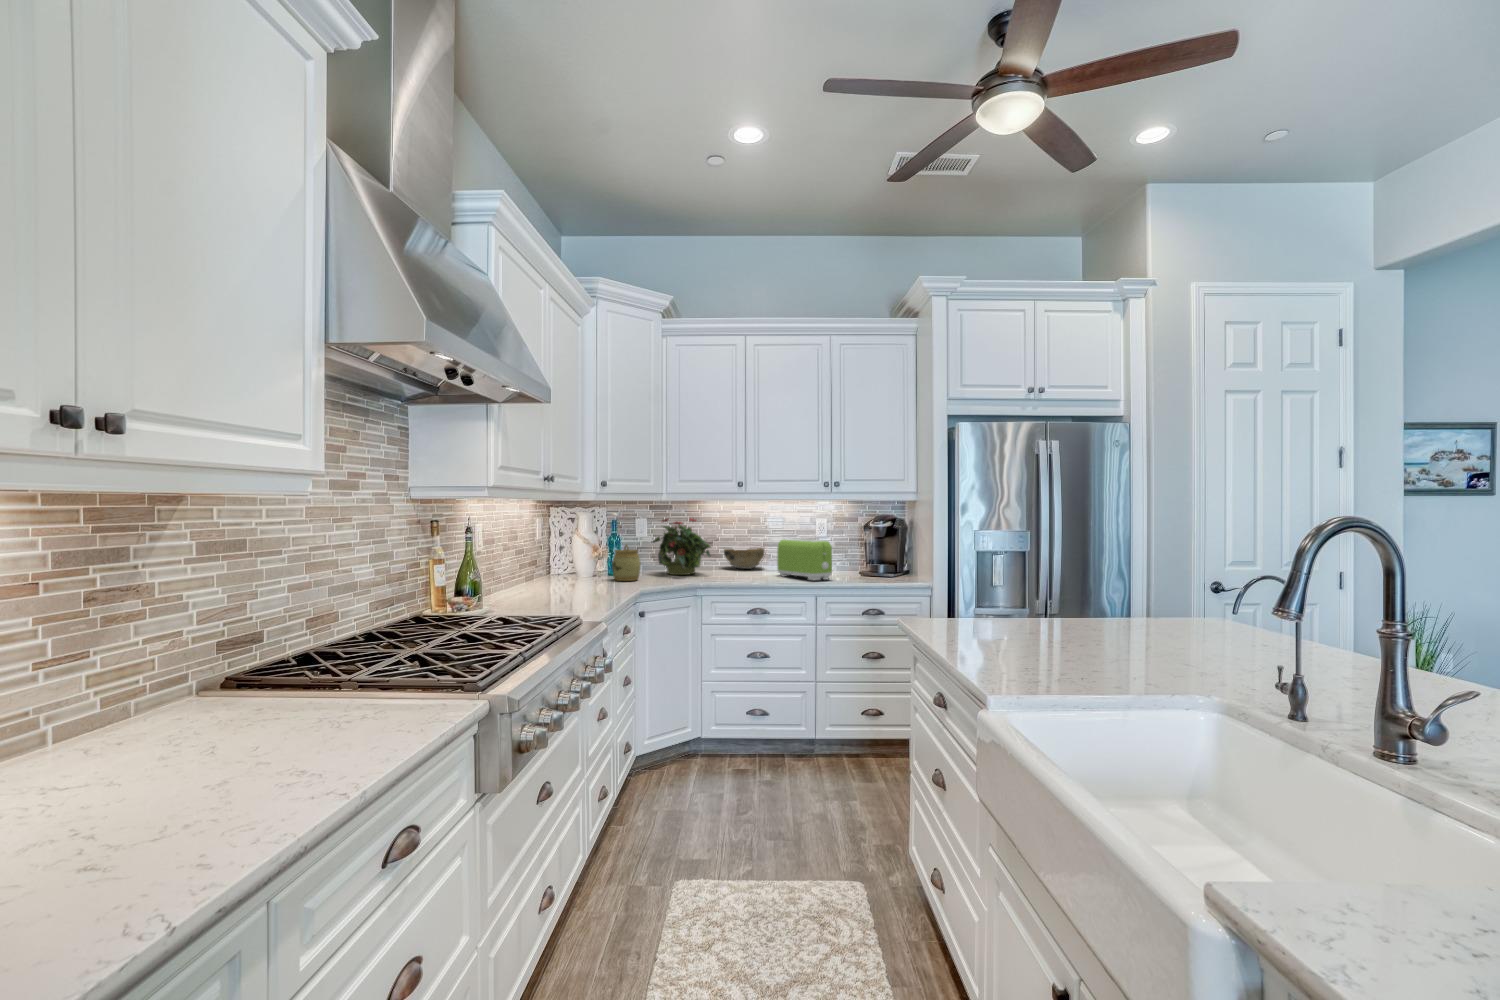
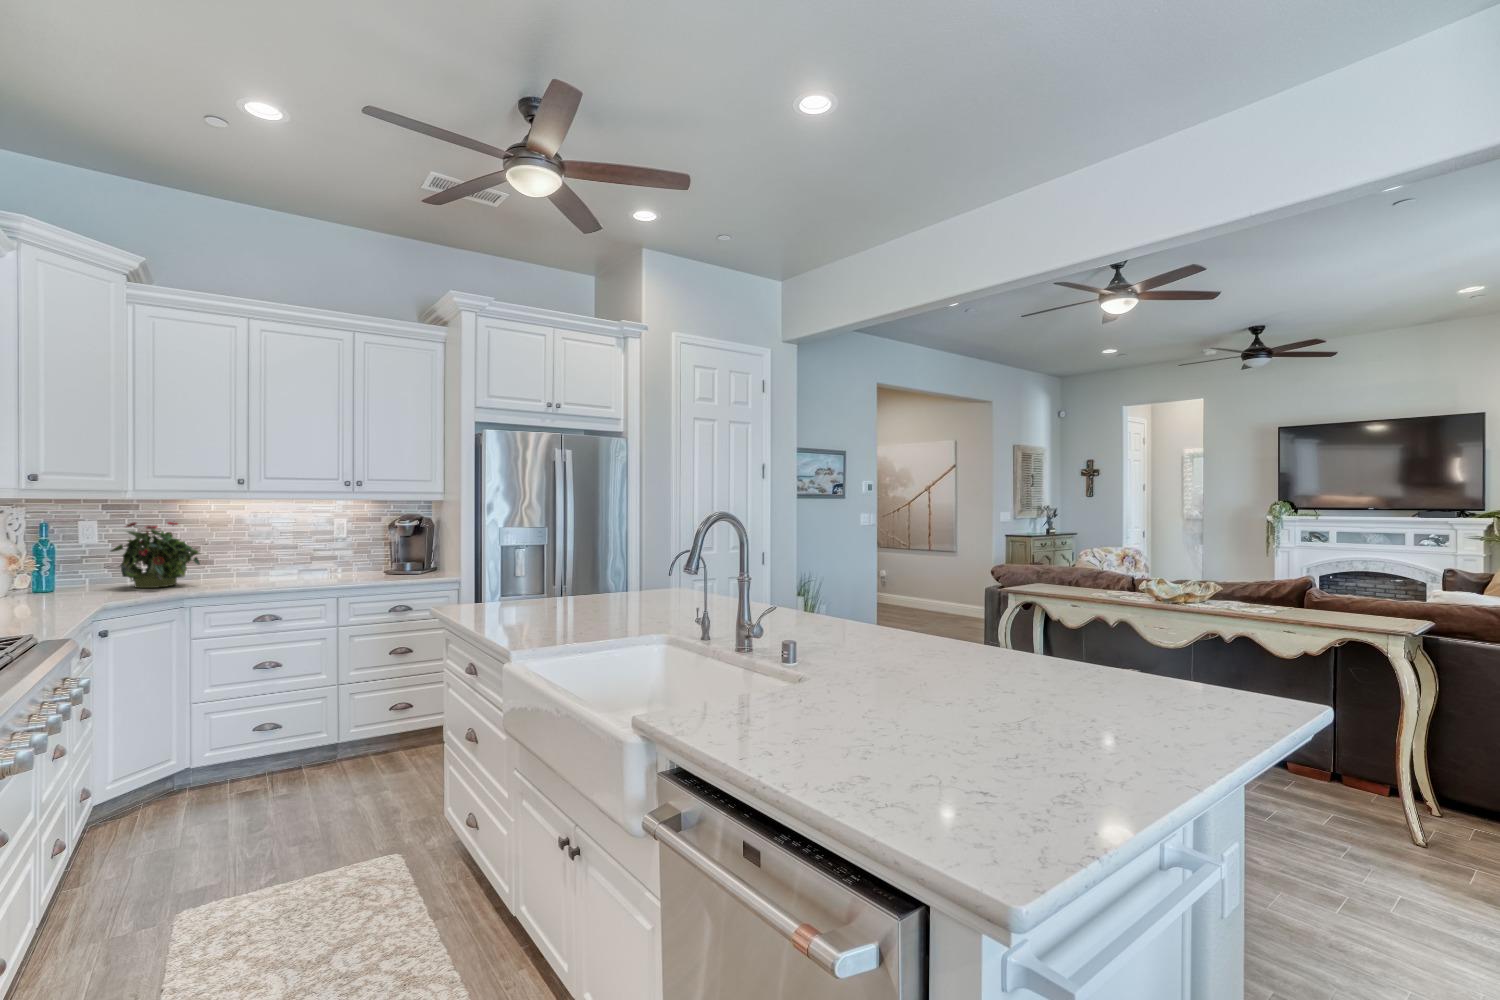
toaster: present [777,539,832,580] -> none [289,541,356,582]
jar: present [612,545,641,581] -> none [48,555,96,600]
decorative bowl: present [724,548,766,569] -> none [214,549,272,576]

